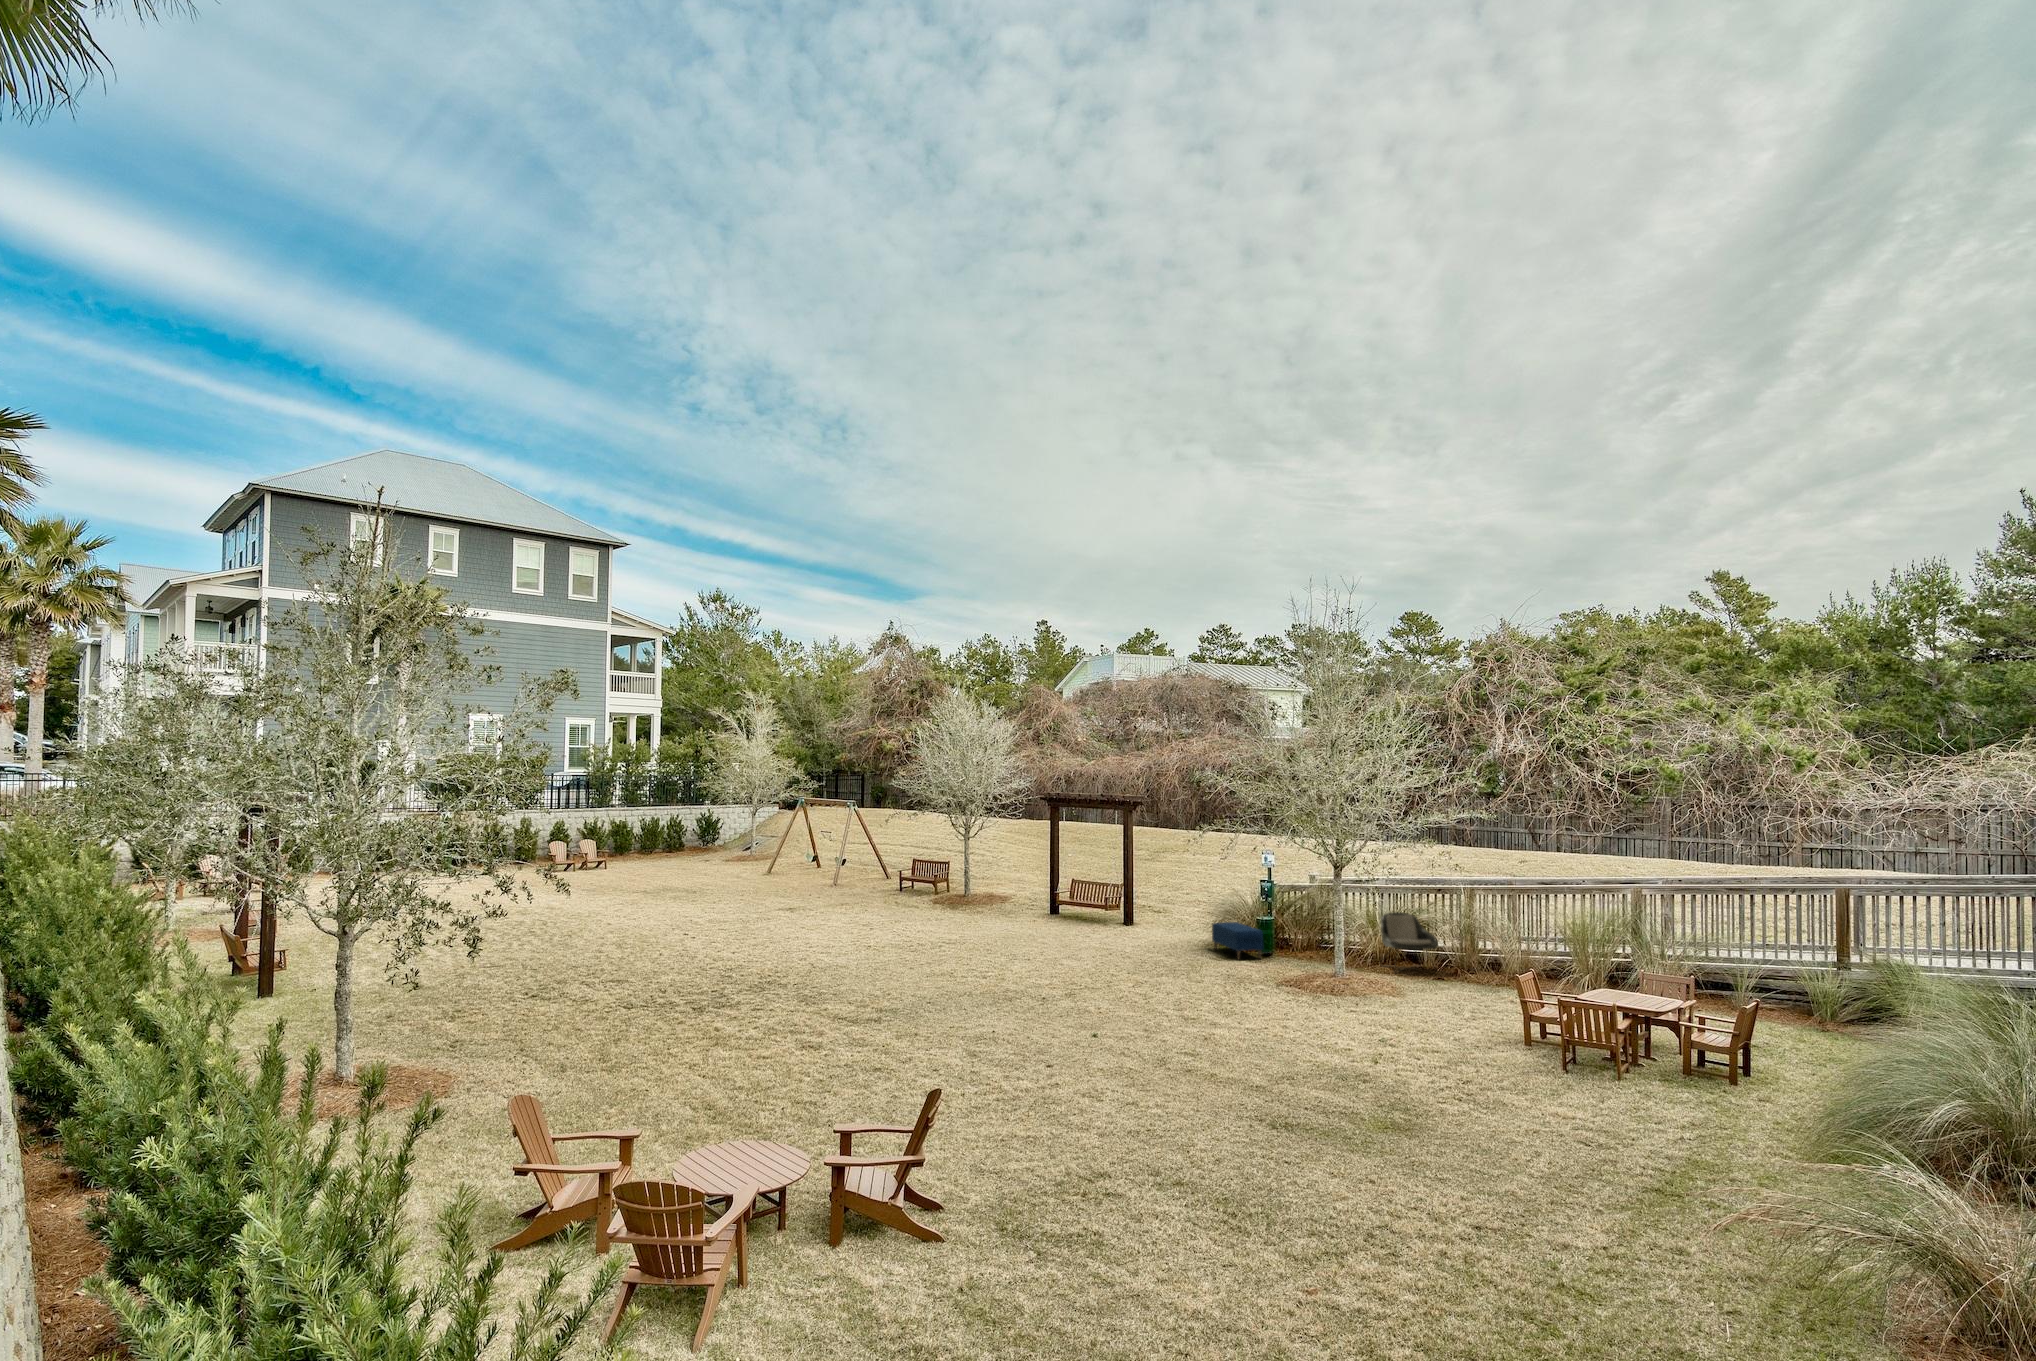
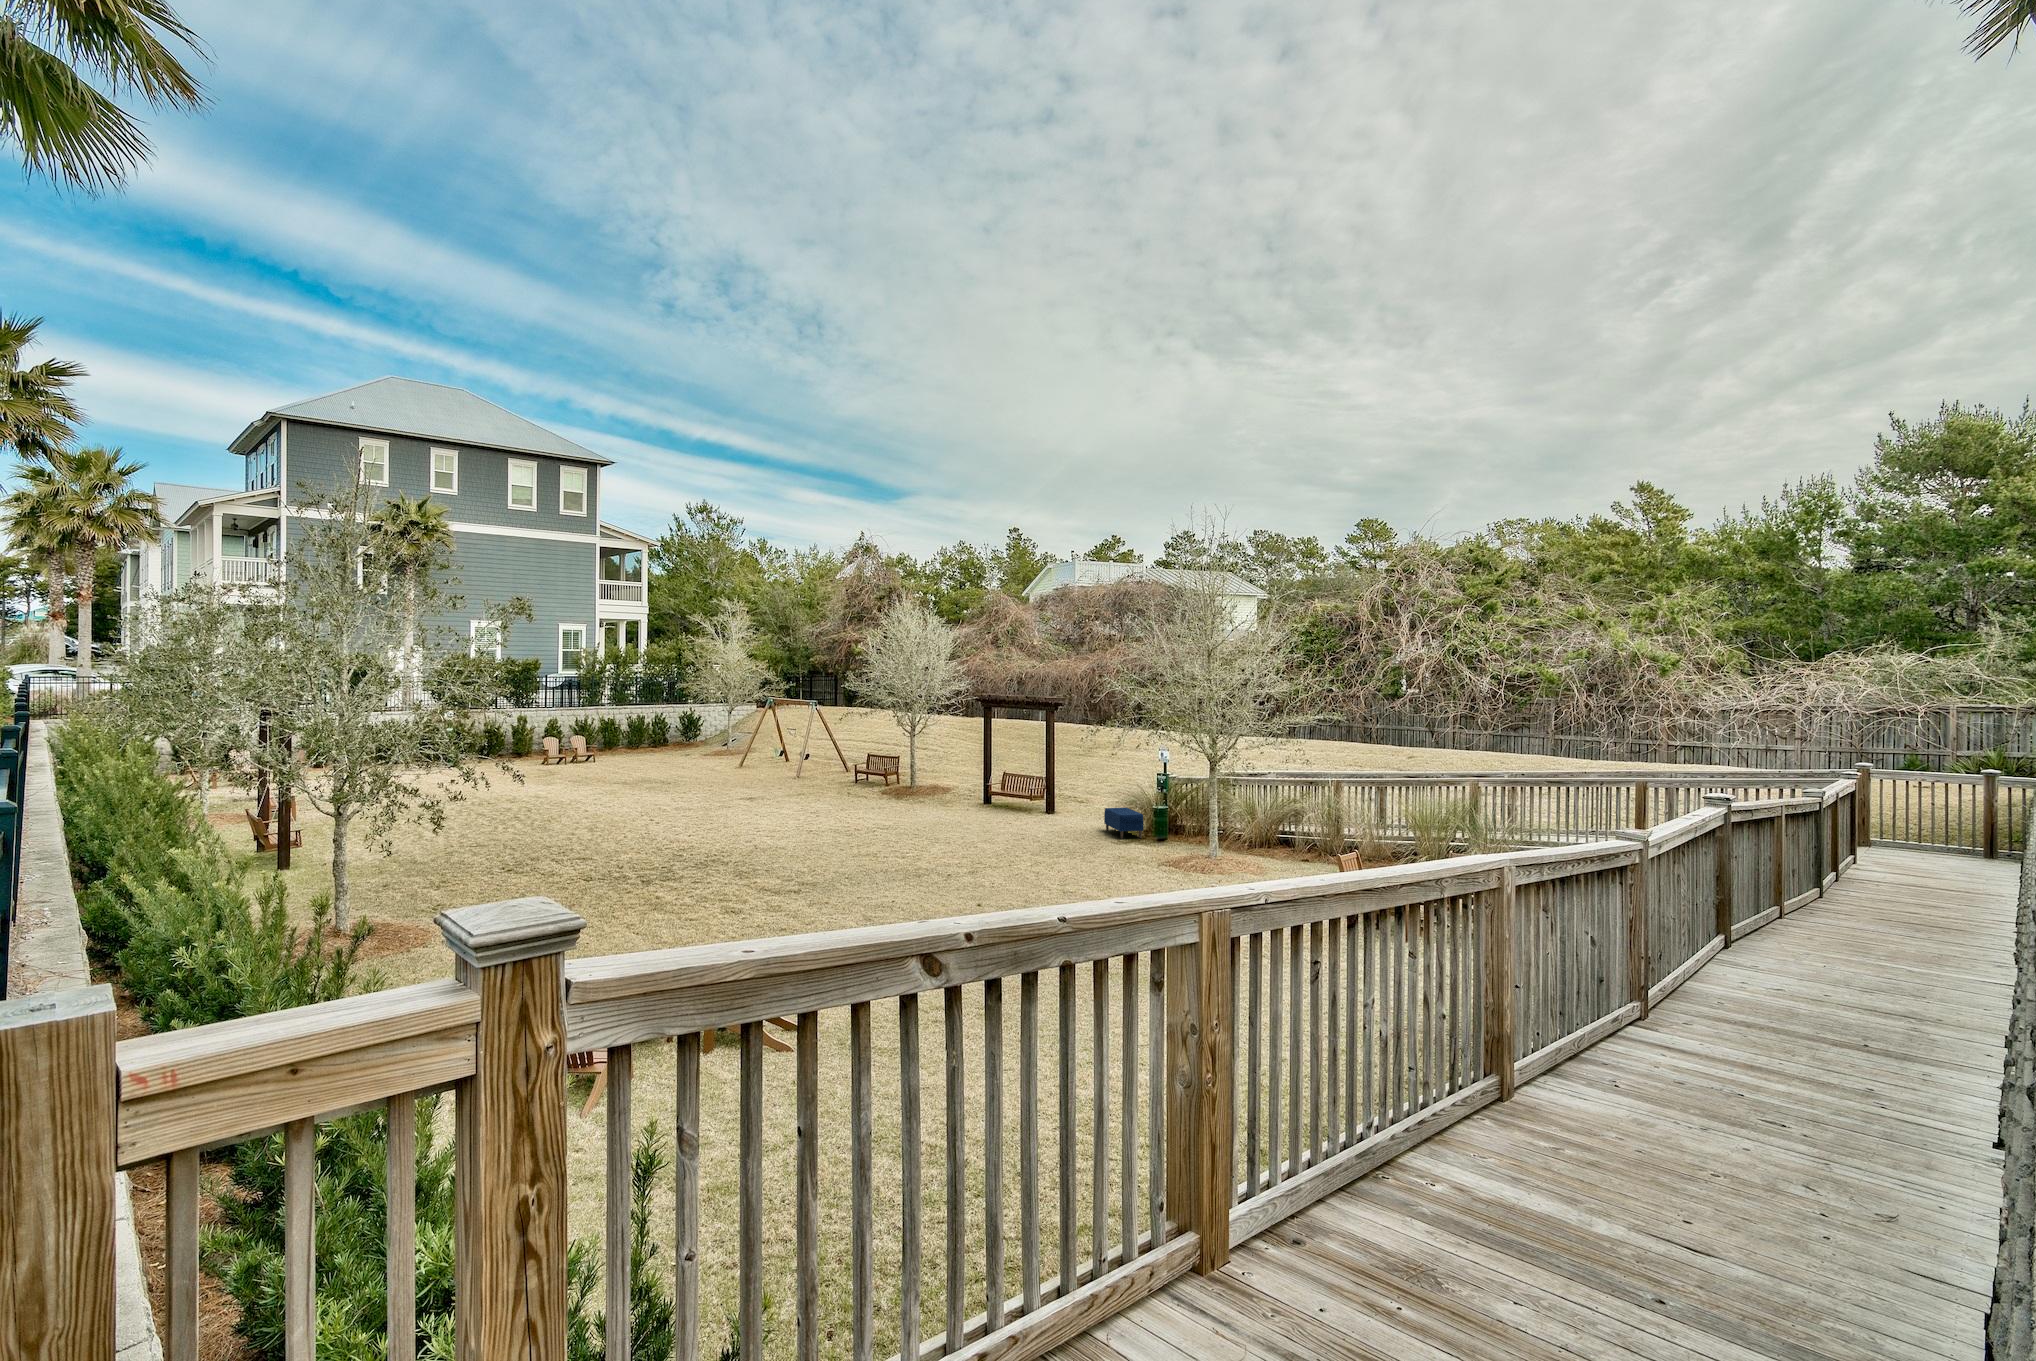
lounge chair: present [1381,912,1438,969] -> none [1239,799,1285,850]

